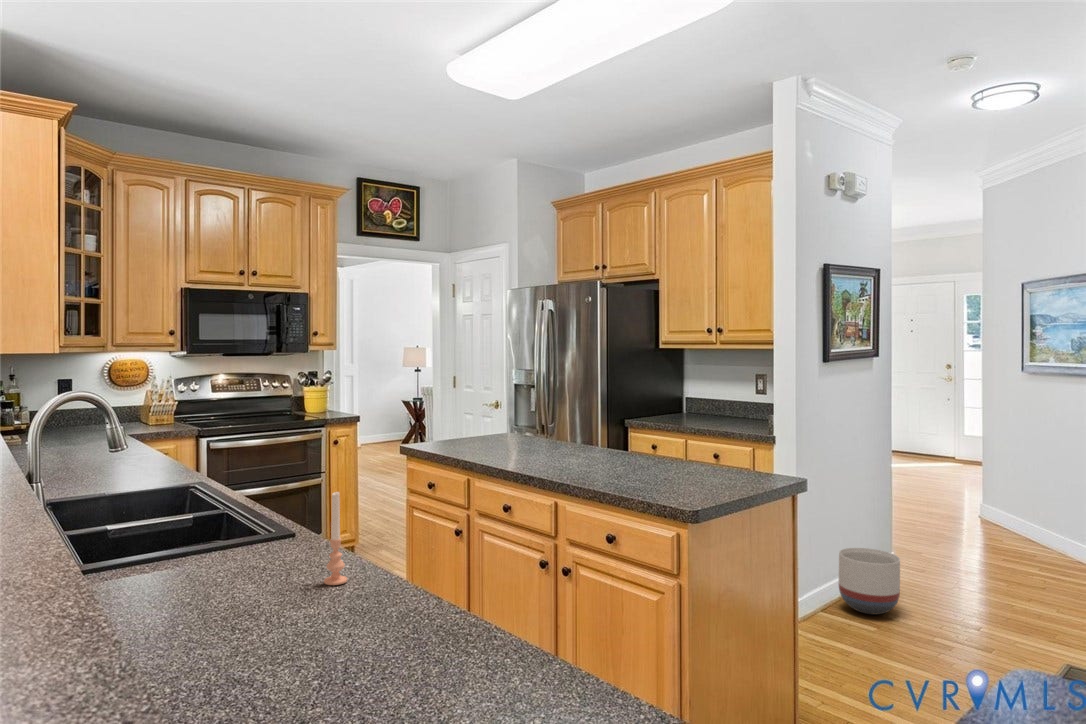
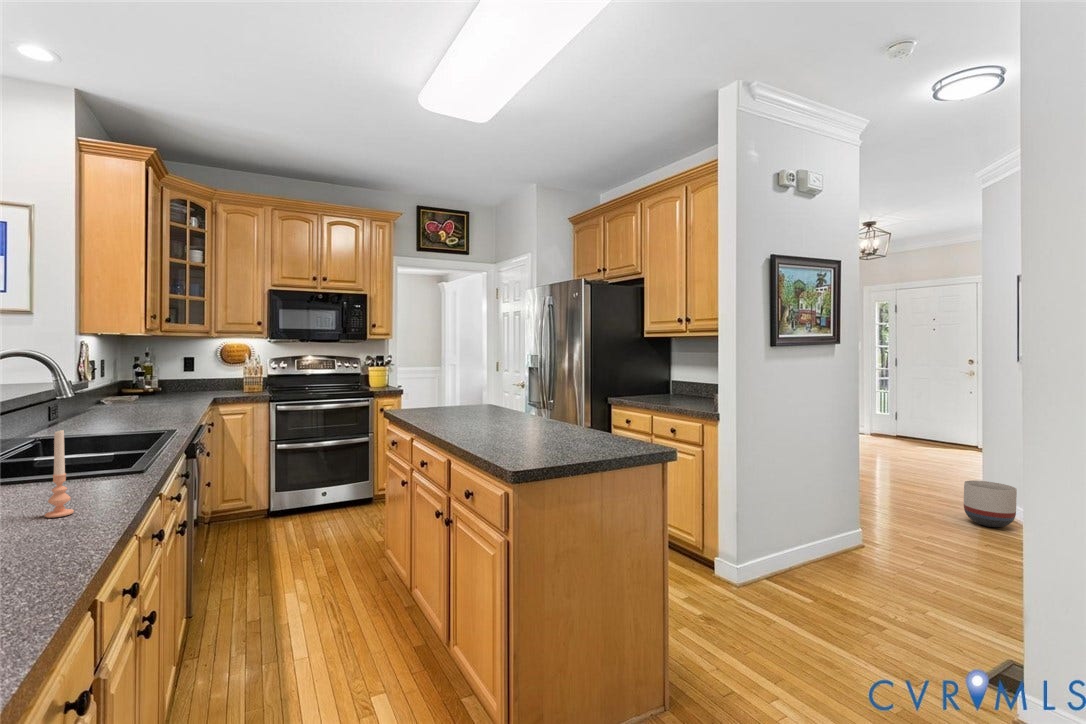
planter: present [839,548,900,615] -> present [964,481,1017,527]

